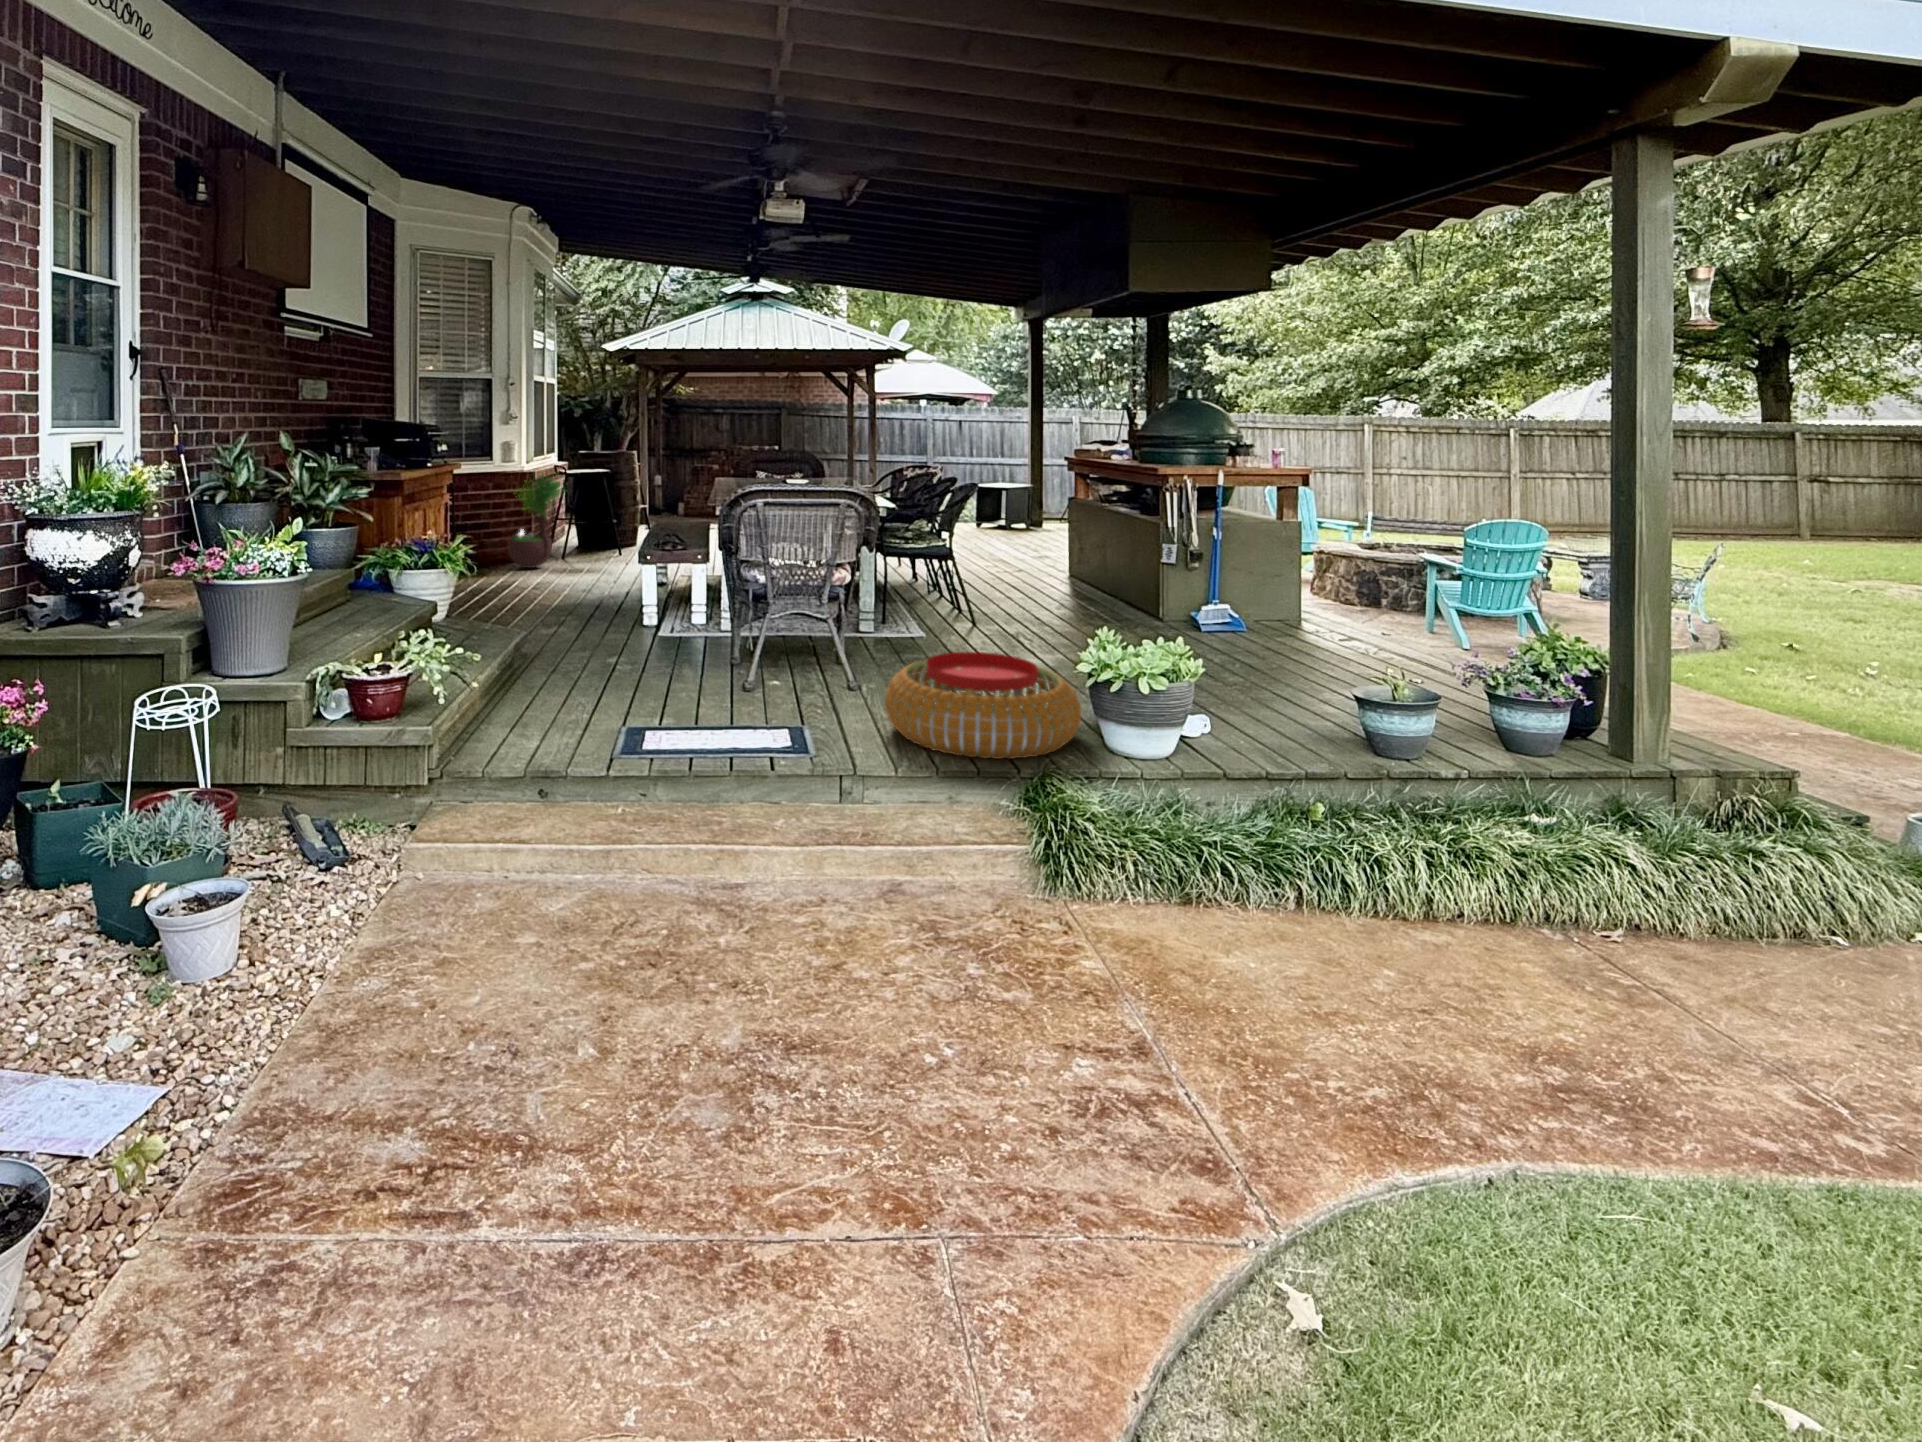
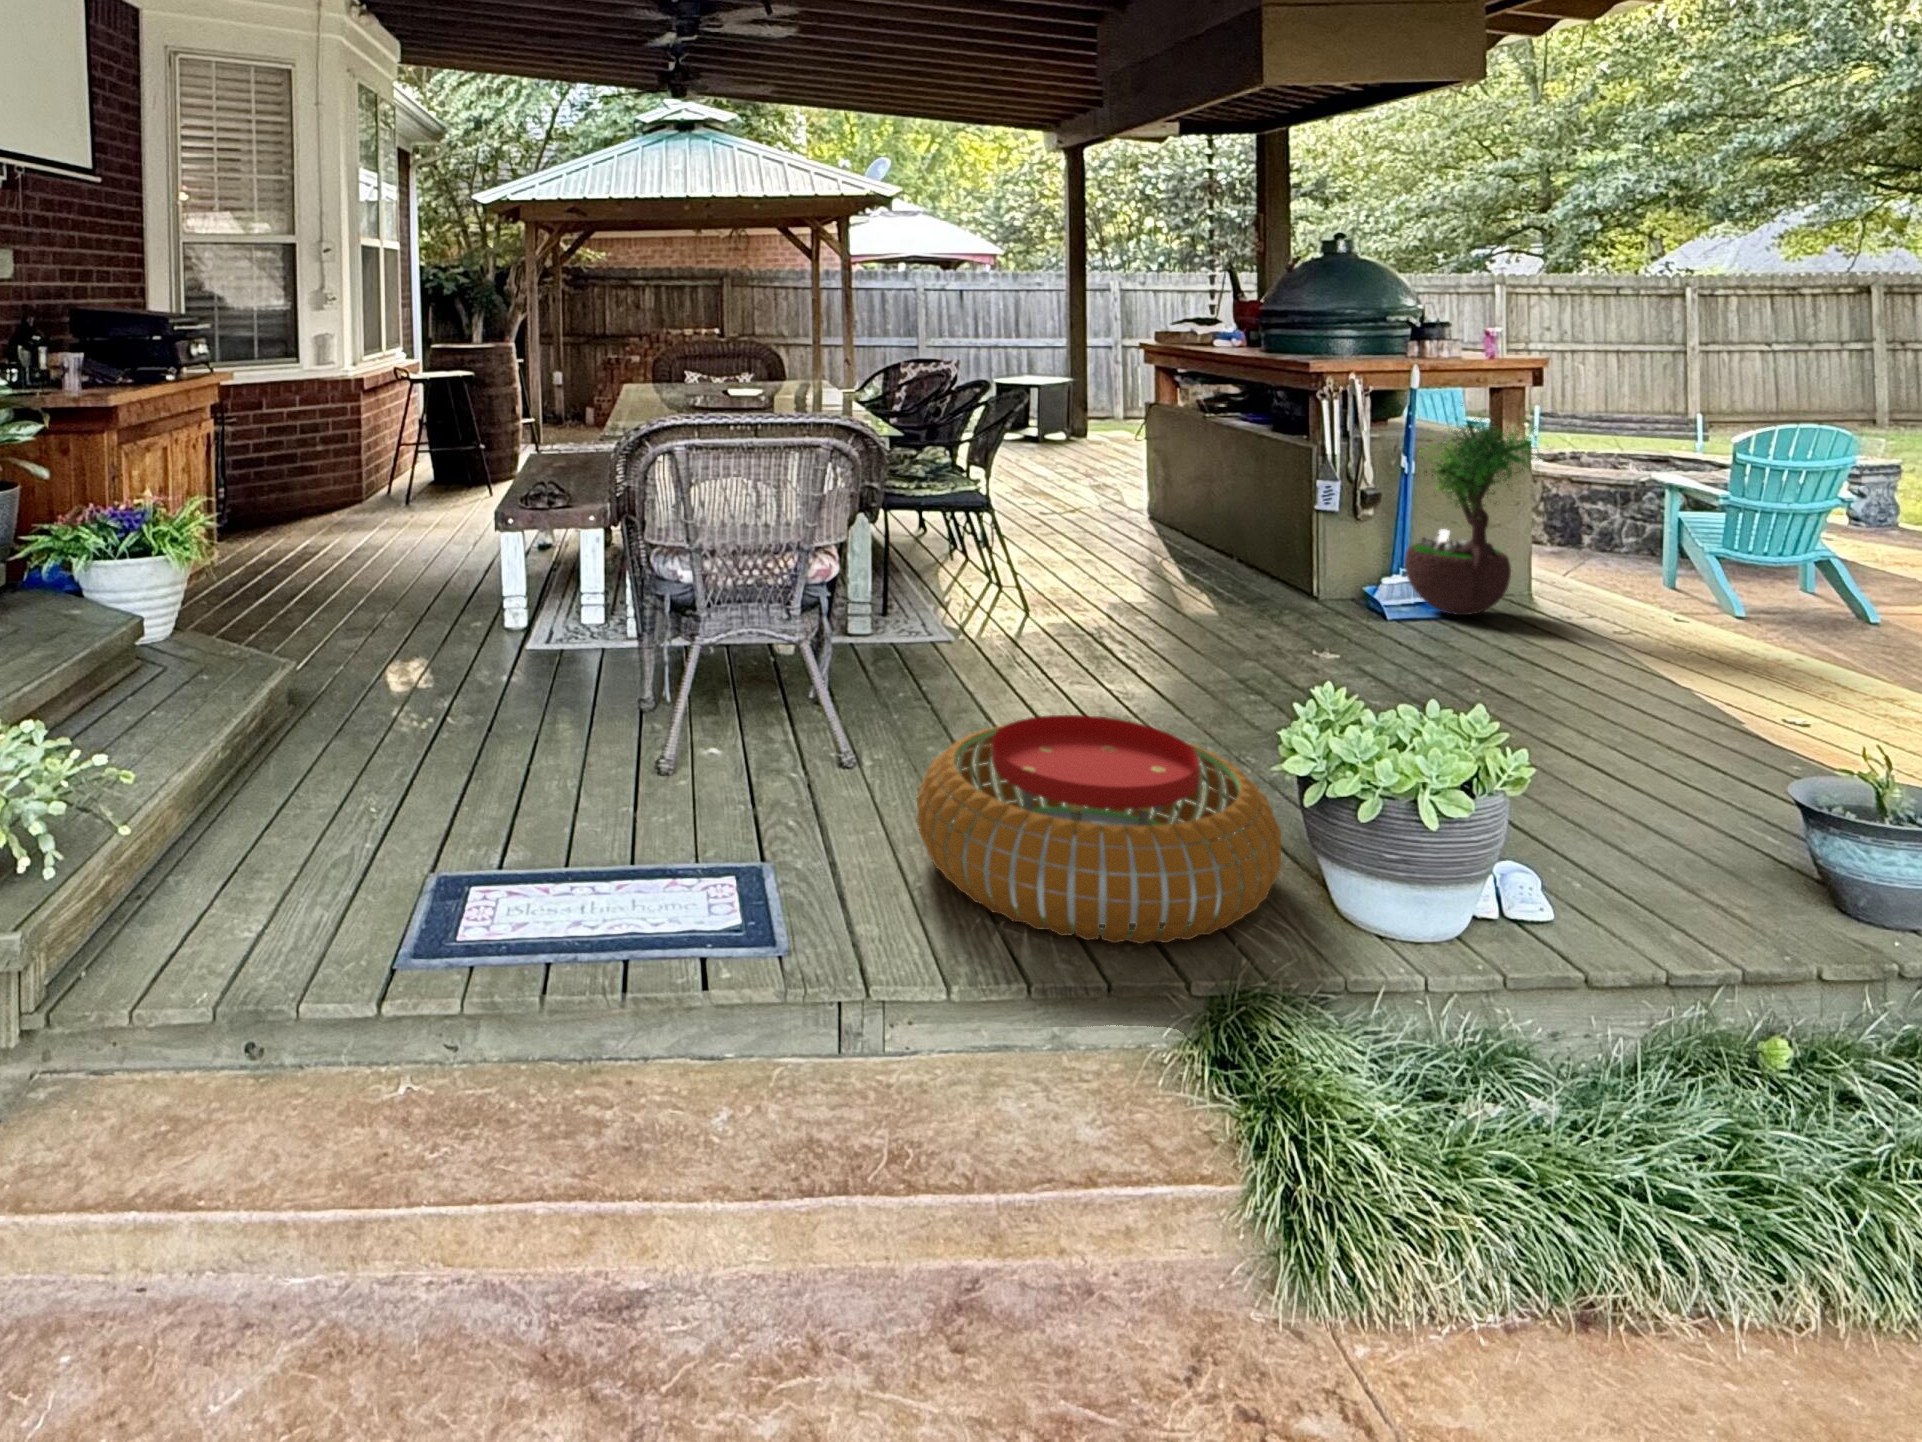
potted tree: present [508,474,564,568] -> present [1405,403,1545,615]

